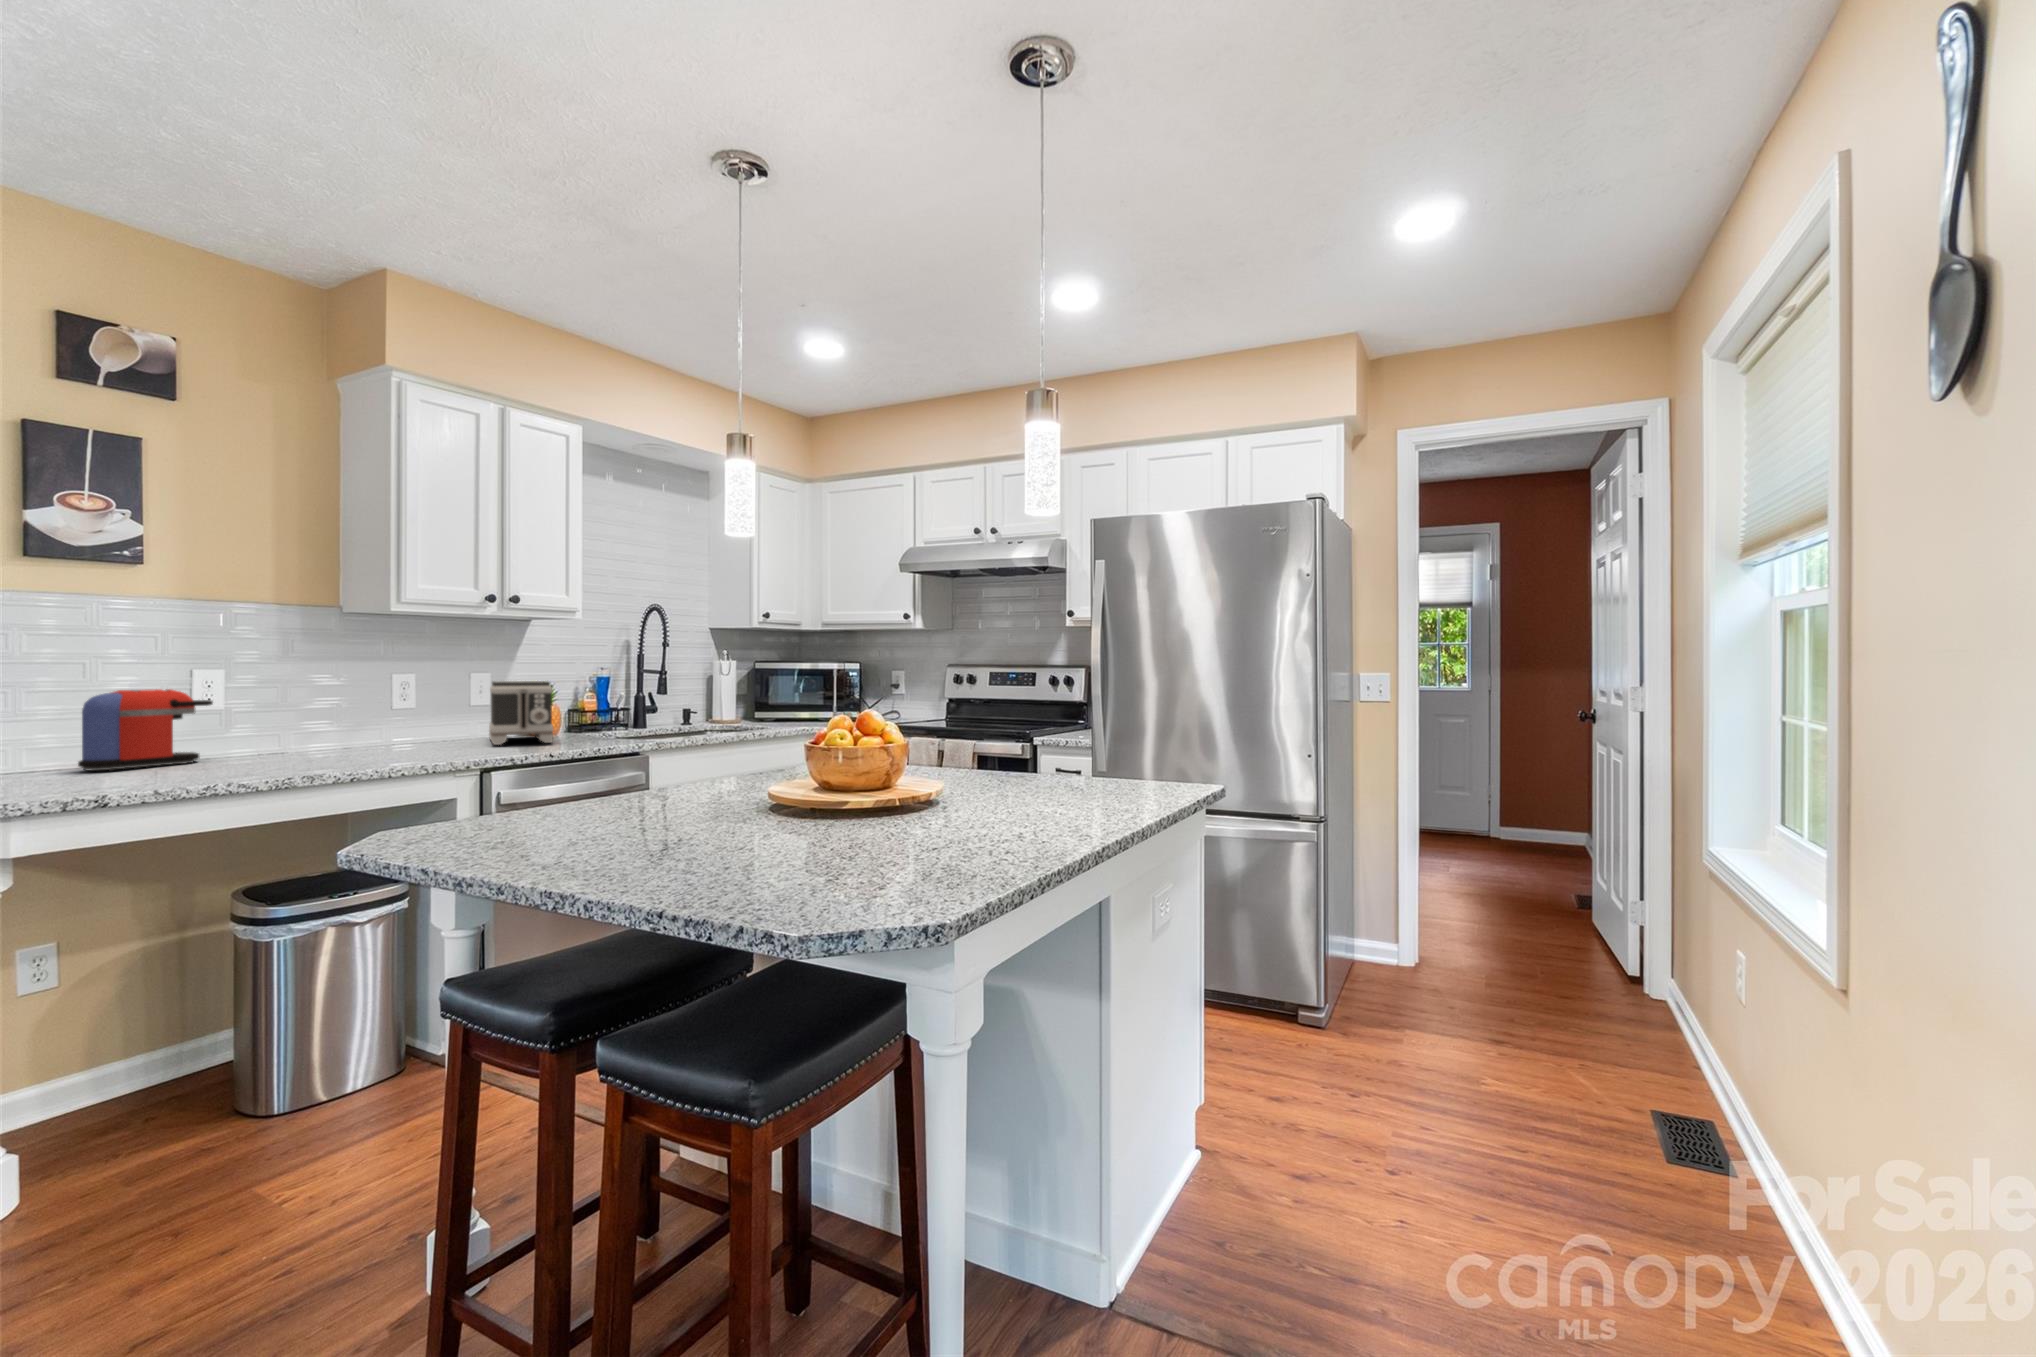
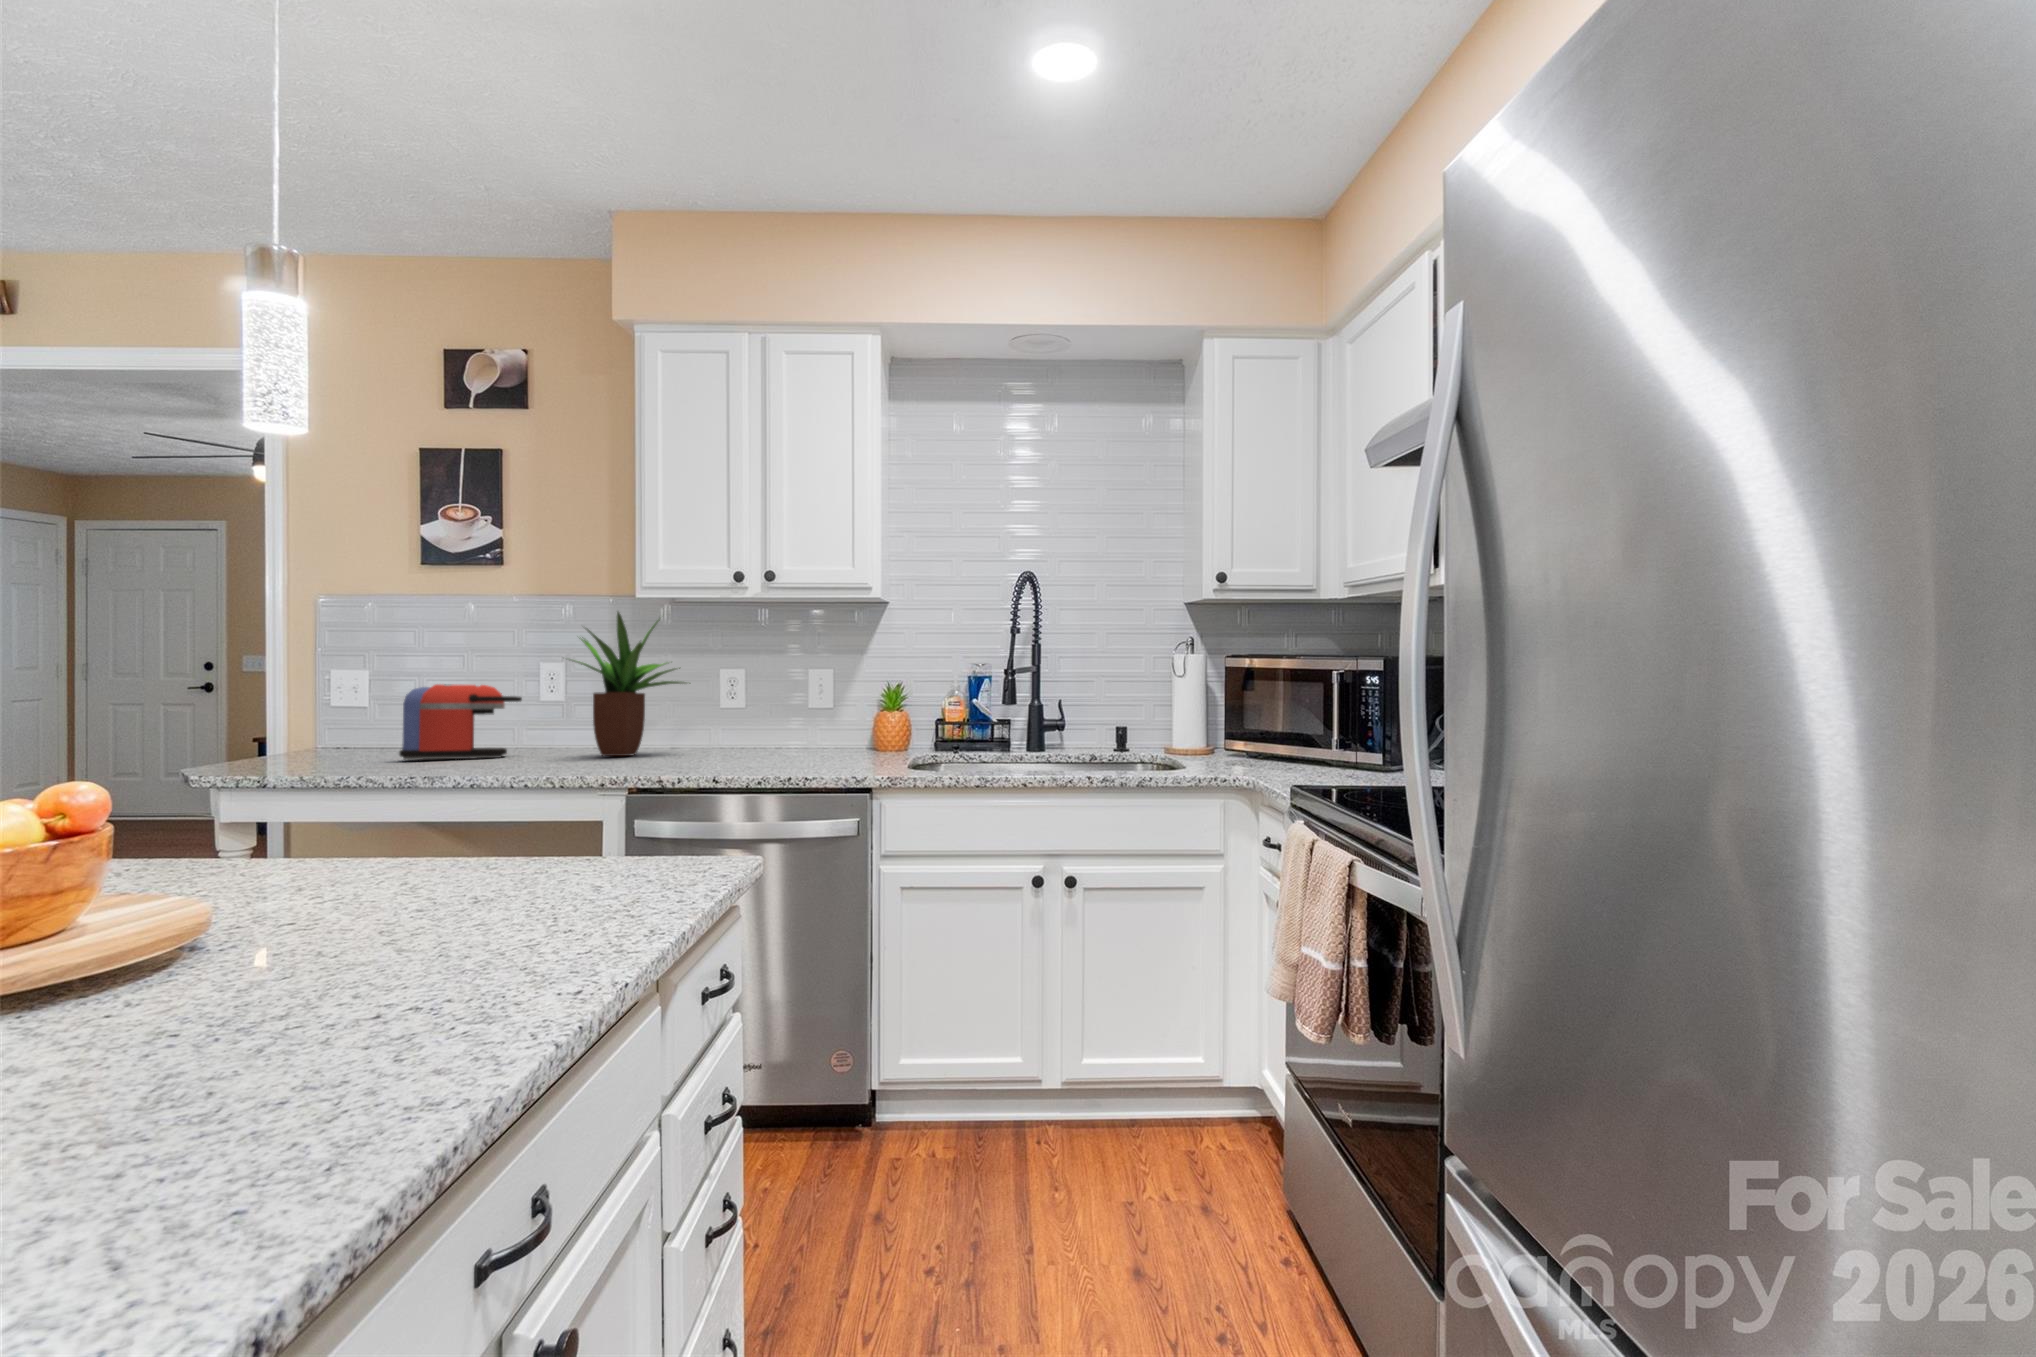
potted plant: none [288,623,421,753] -> present [573,612,685,756]
toaster: present [489,681,553,745] -> none [733,676,851,757]

